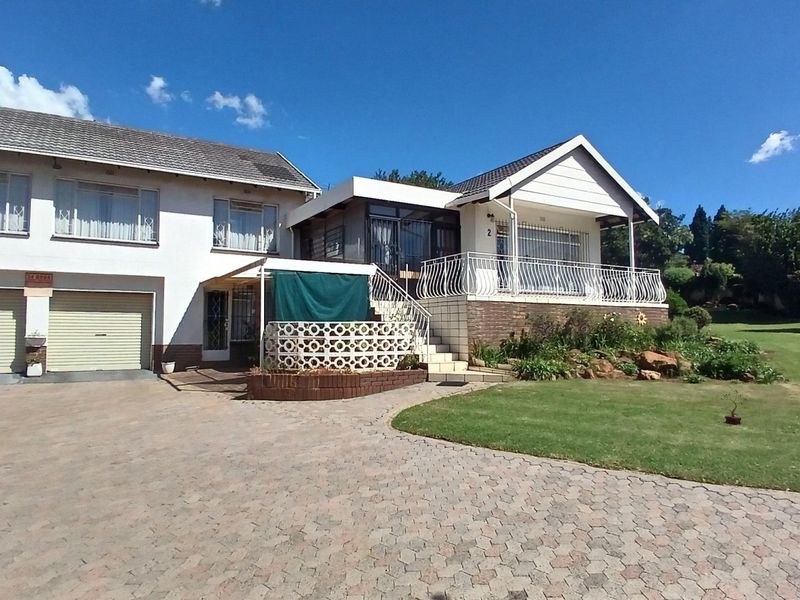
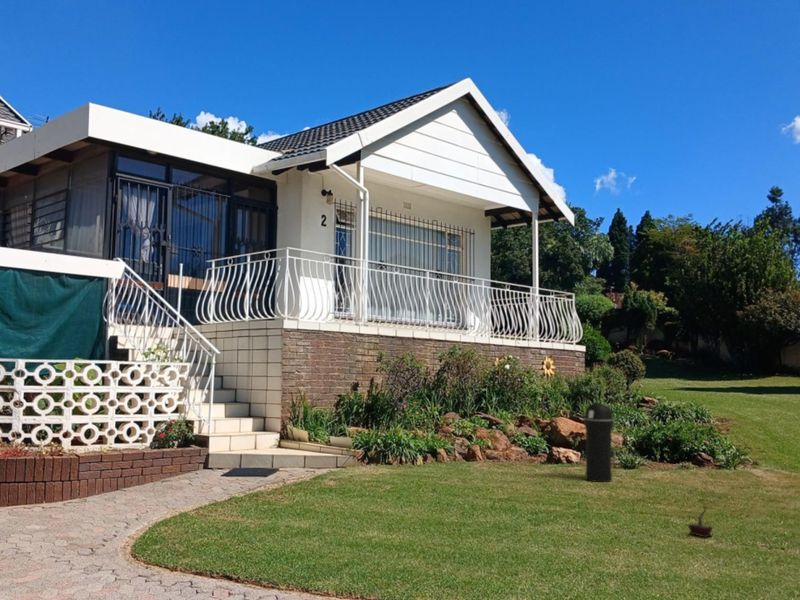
trash can: none [660,341,680,392] -> present [584,403,613,482]

